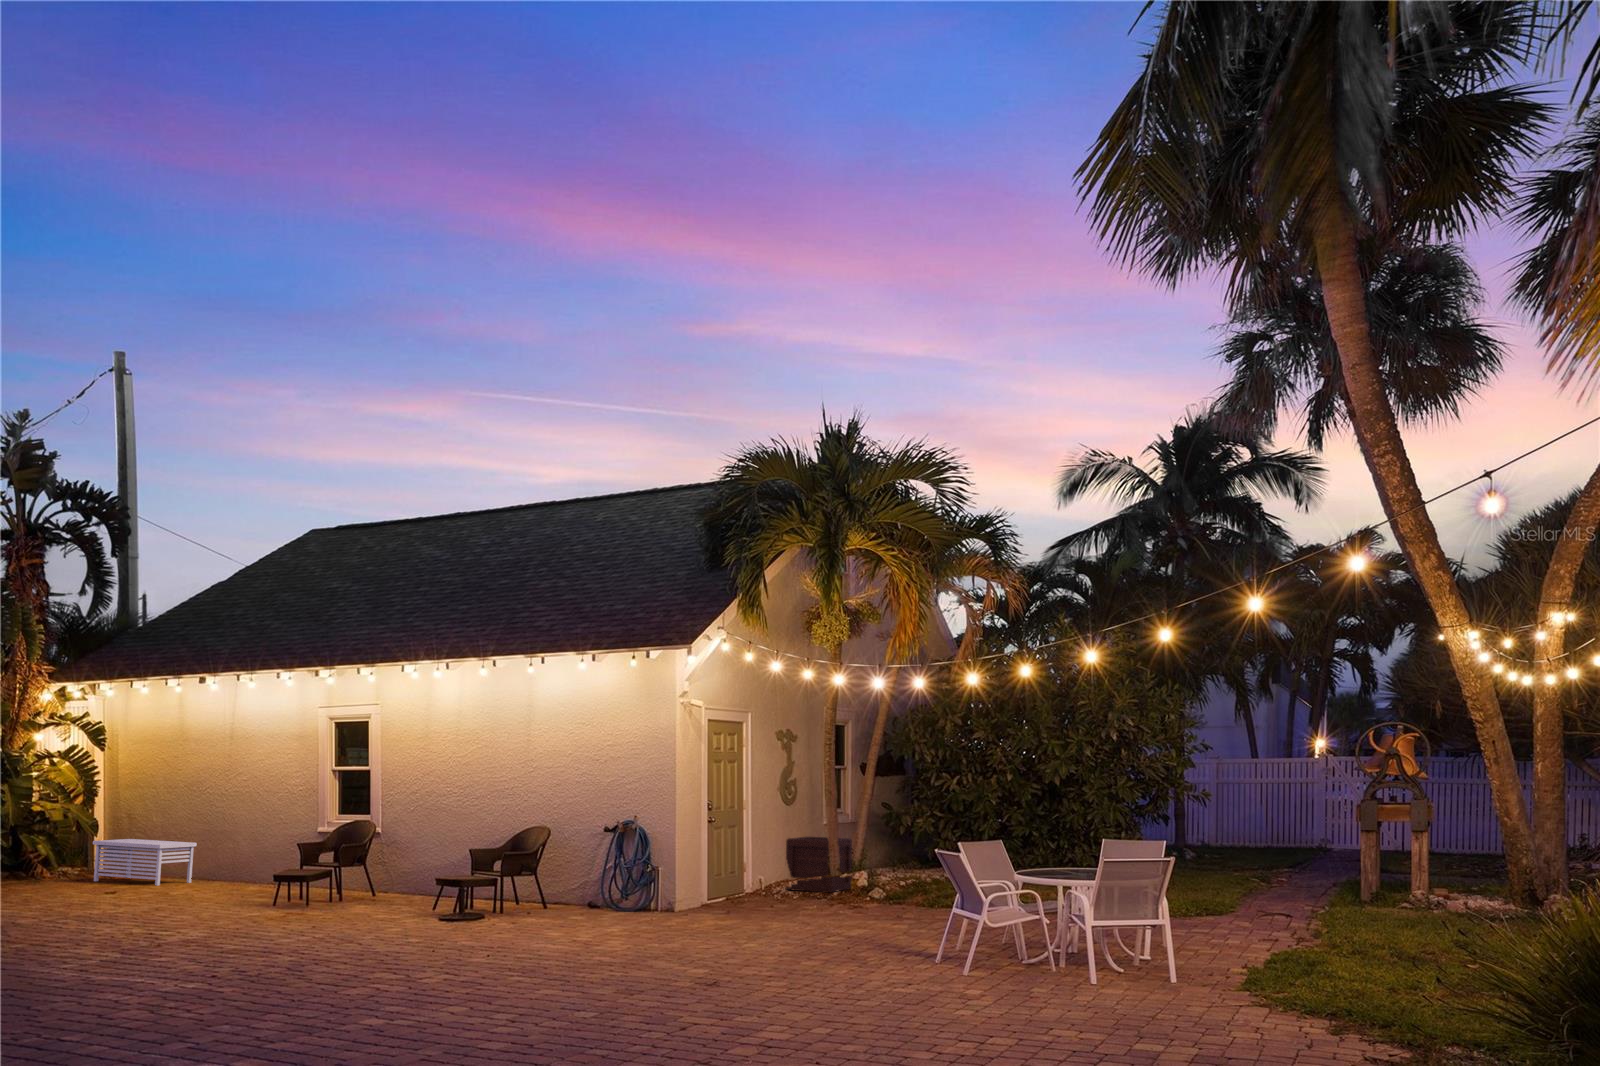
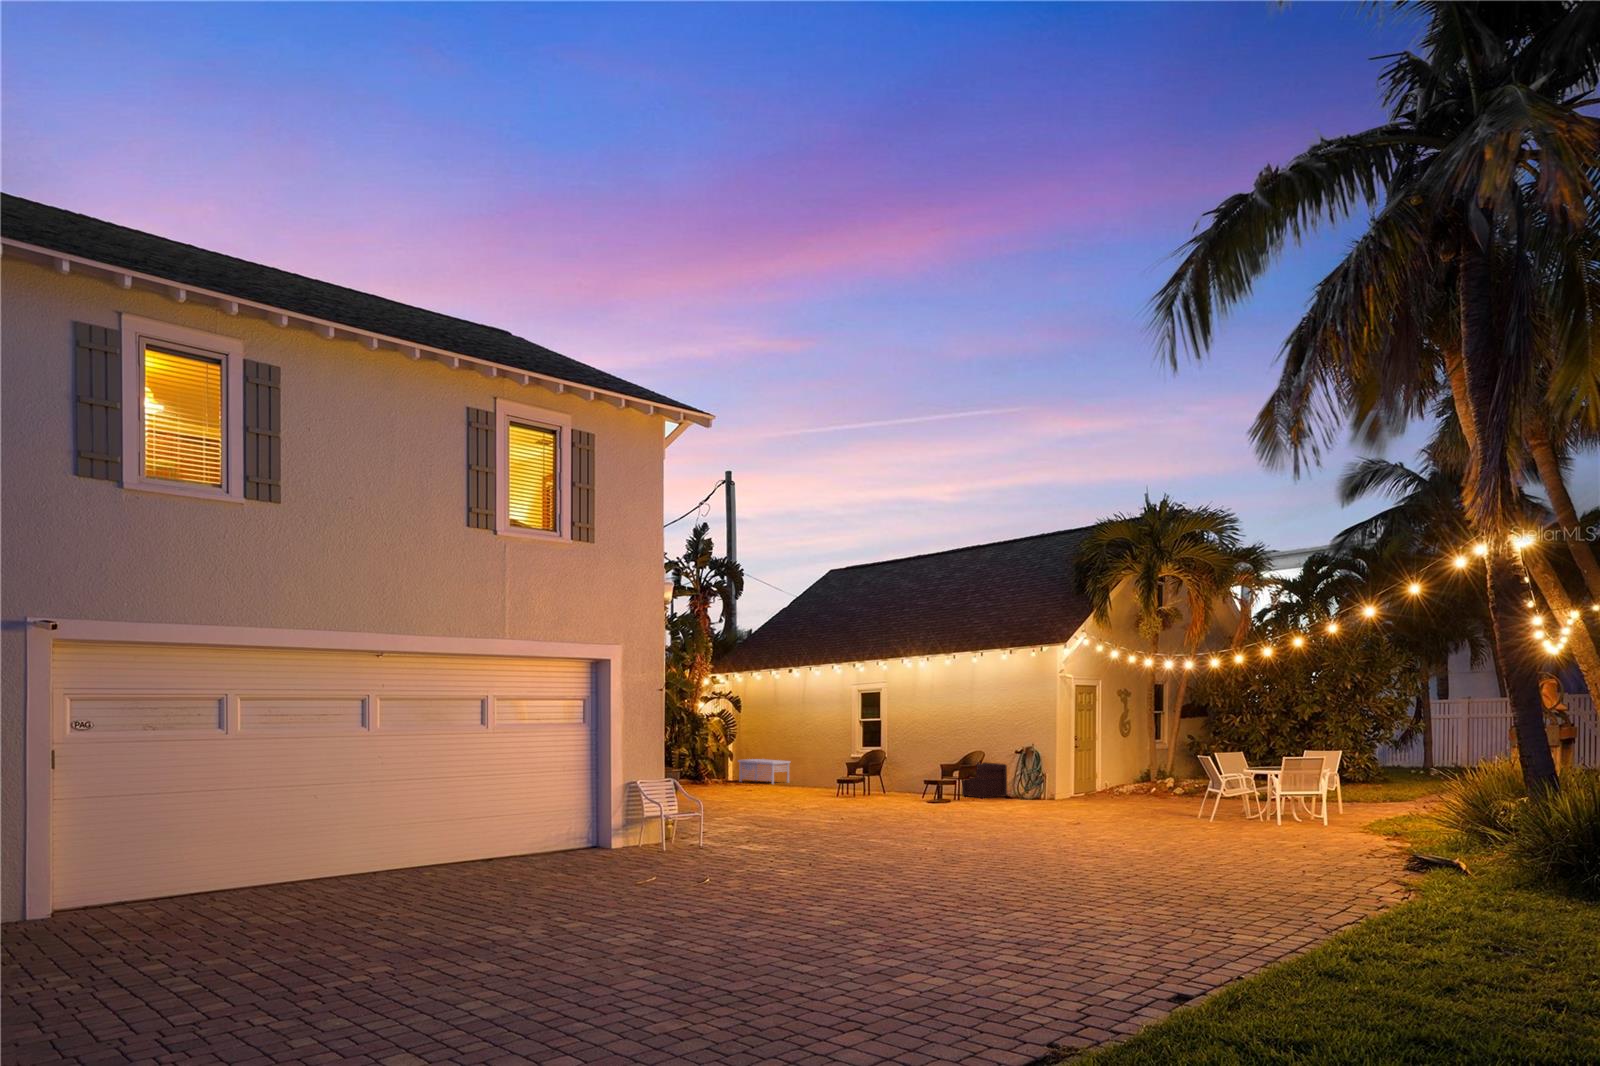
wooden crate: present [786,837,852,892] -> present [962,762,1007,798]

